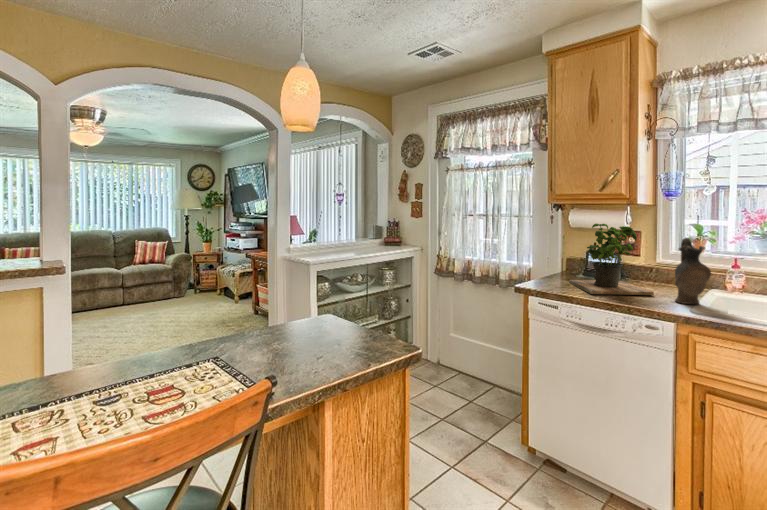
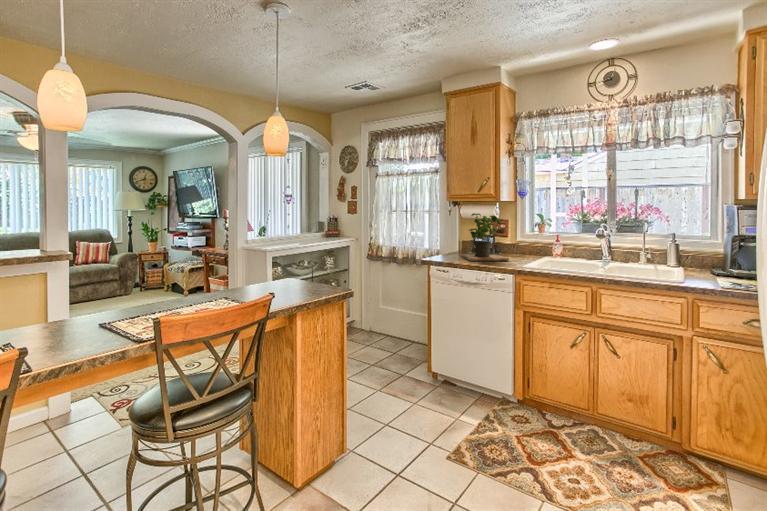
ceramic pitcher: present [675,238,711,304] -> none [519,221,538,264]

